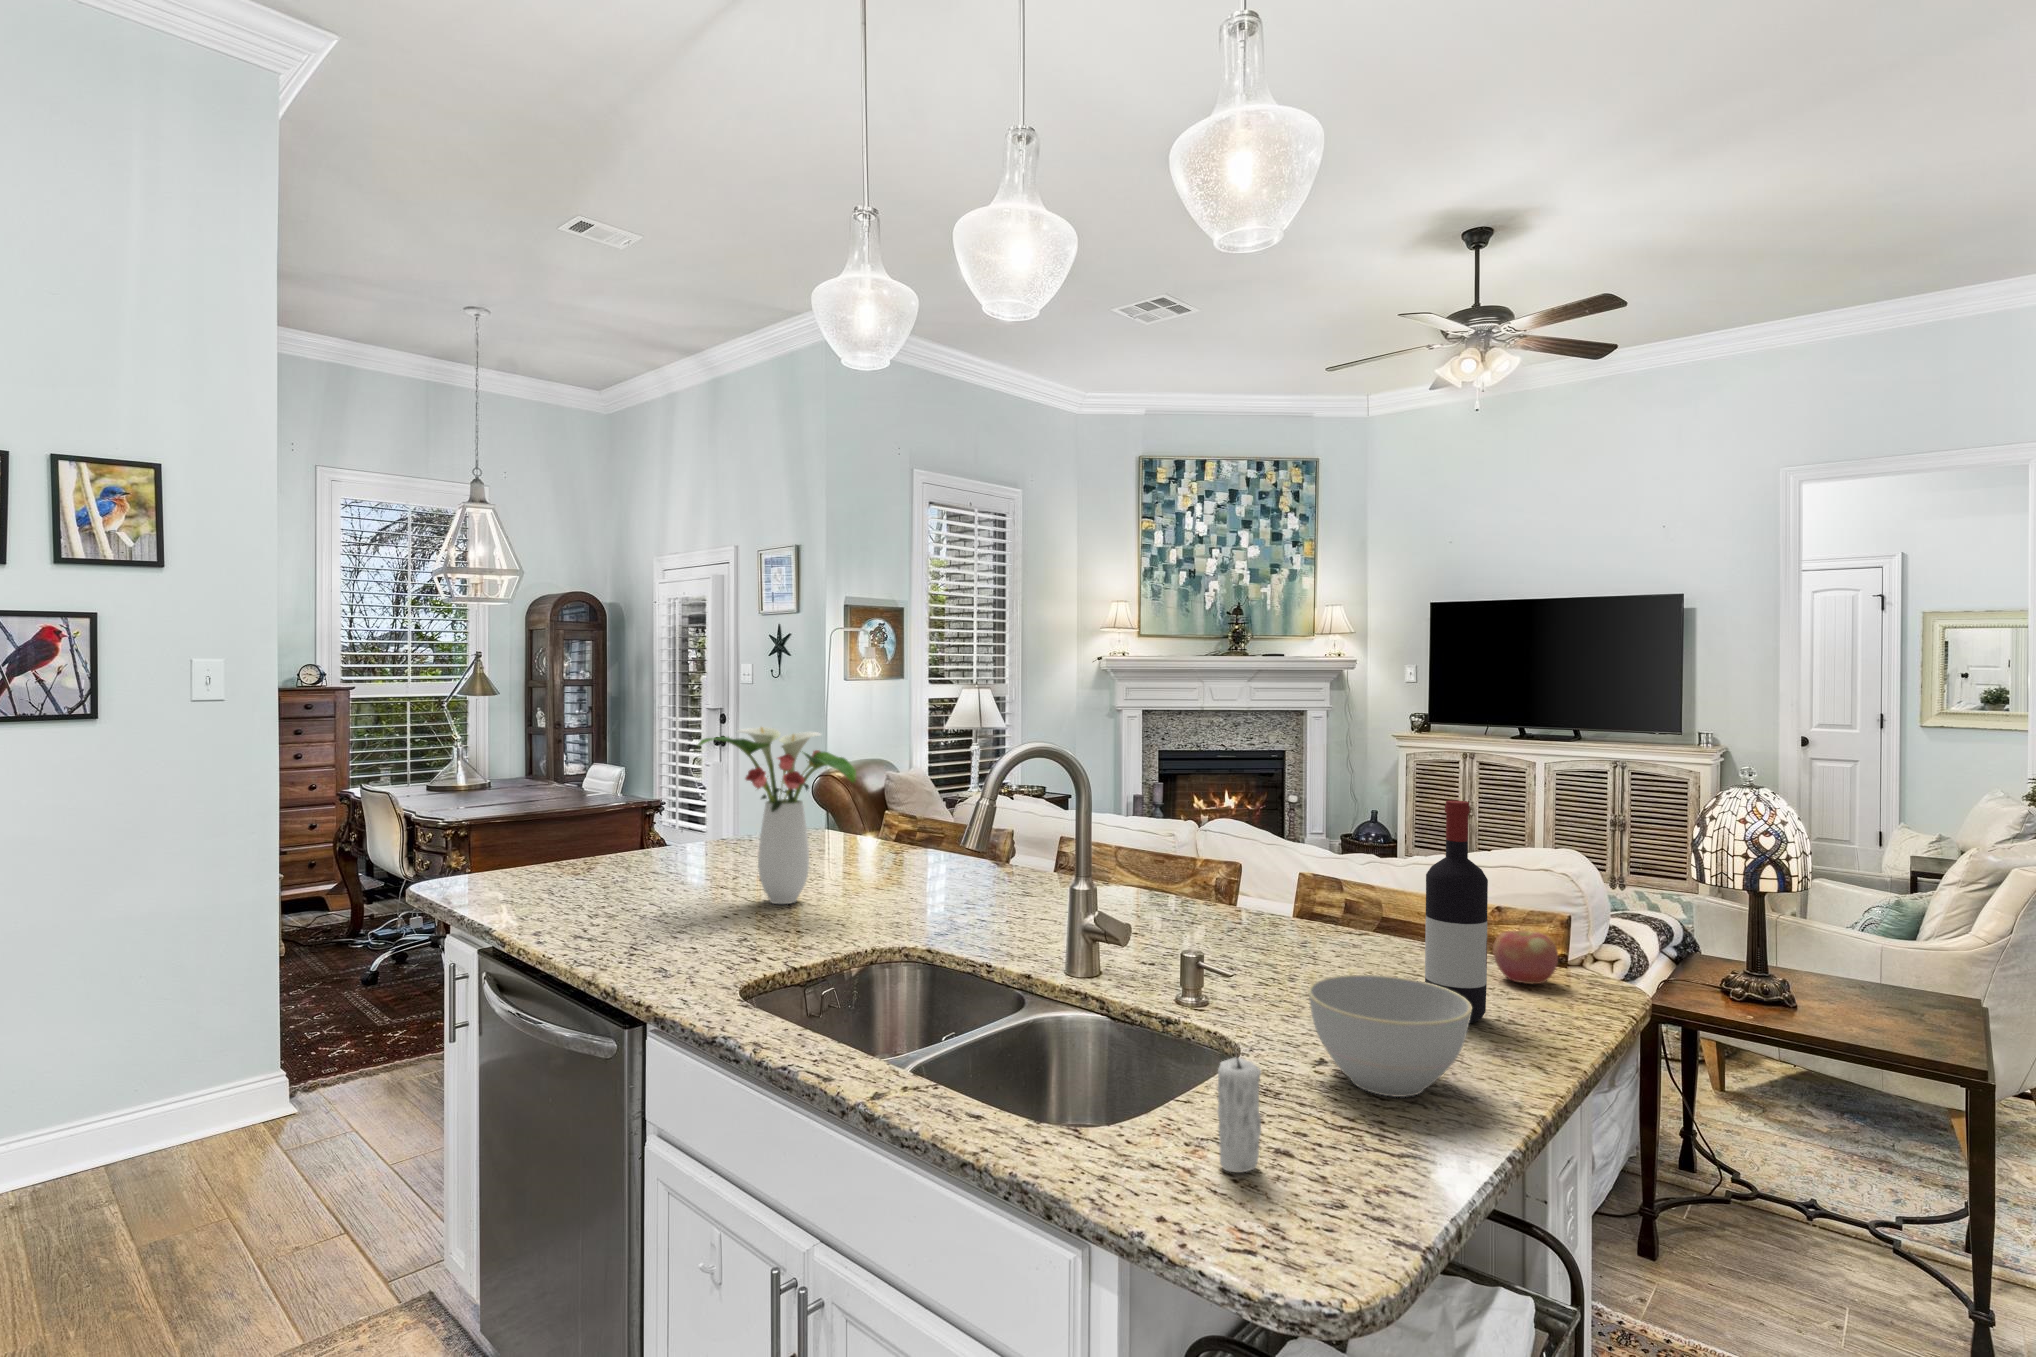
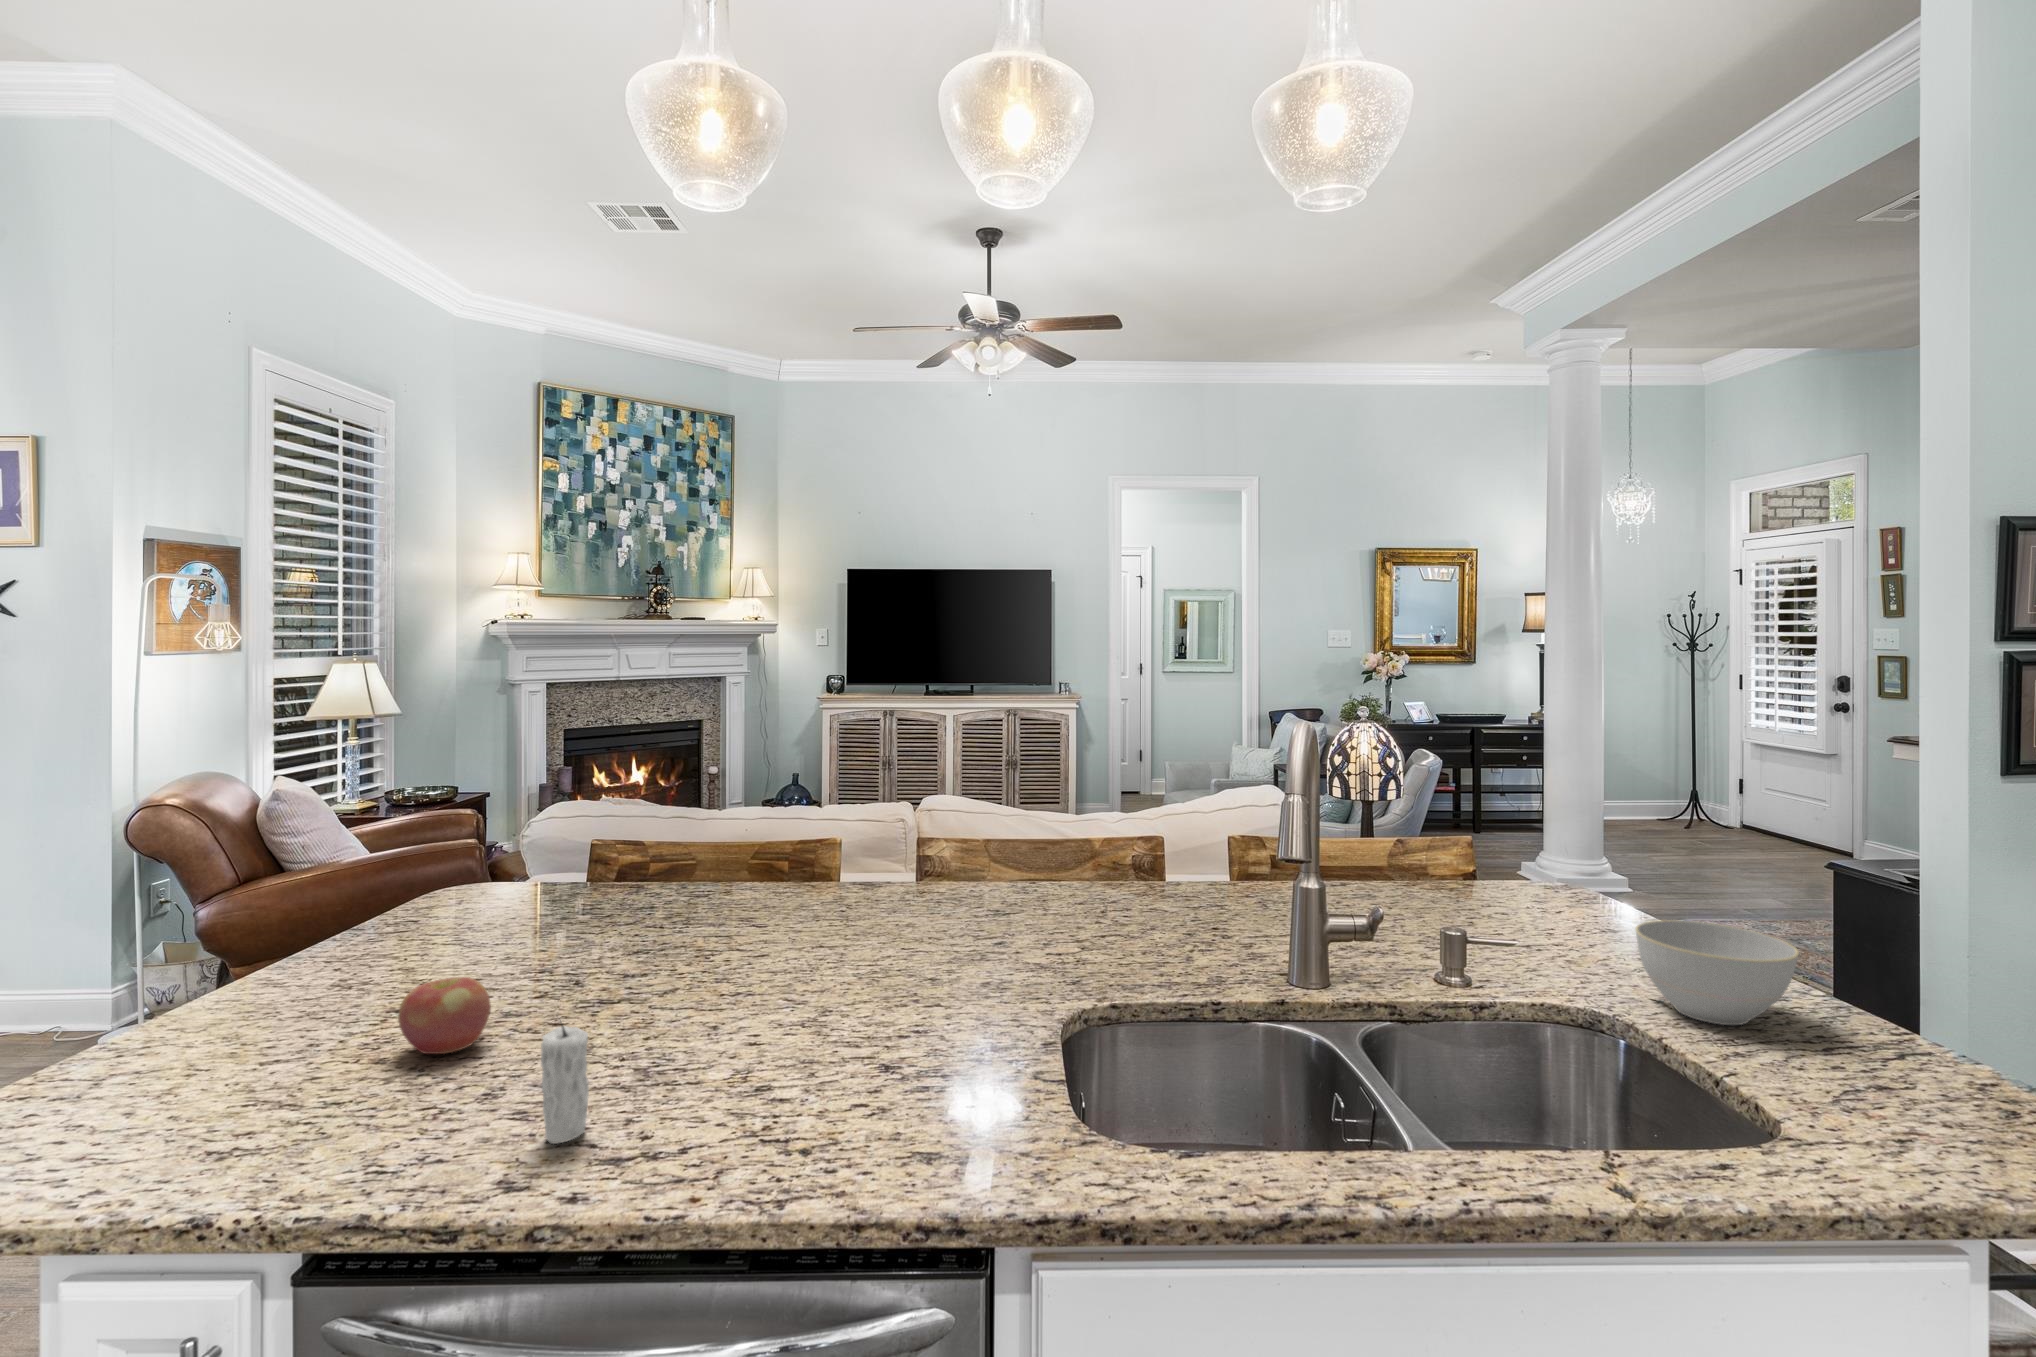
flower arrangement: present [698,727,856,904] -> none [681,731,925,996]
wine bottle: present [1425,801,1488,1023] -> none [1539,760,1597,951]
apple: present [1493,931,1558,984] -> present [398,977,491,1054]
candle: present [1218,1056,1261,1172] -> present [541,1025,589,1144]

